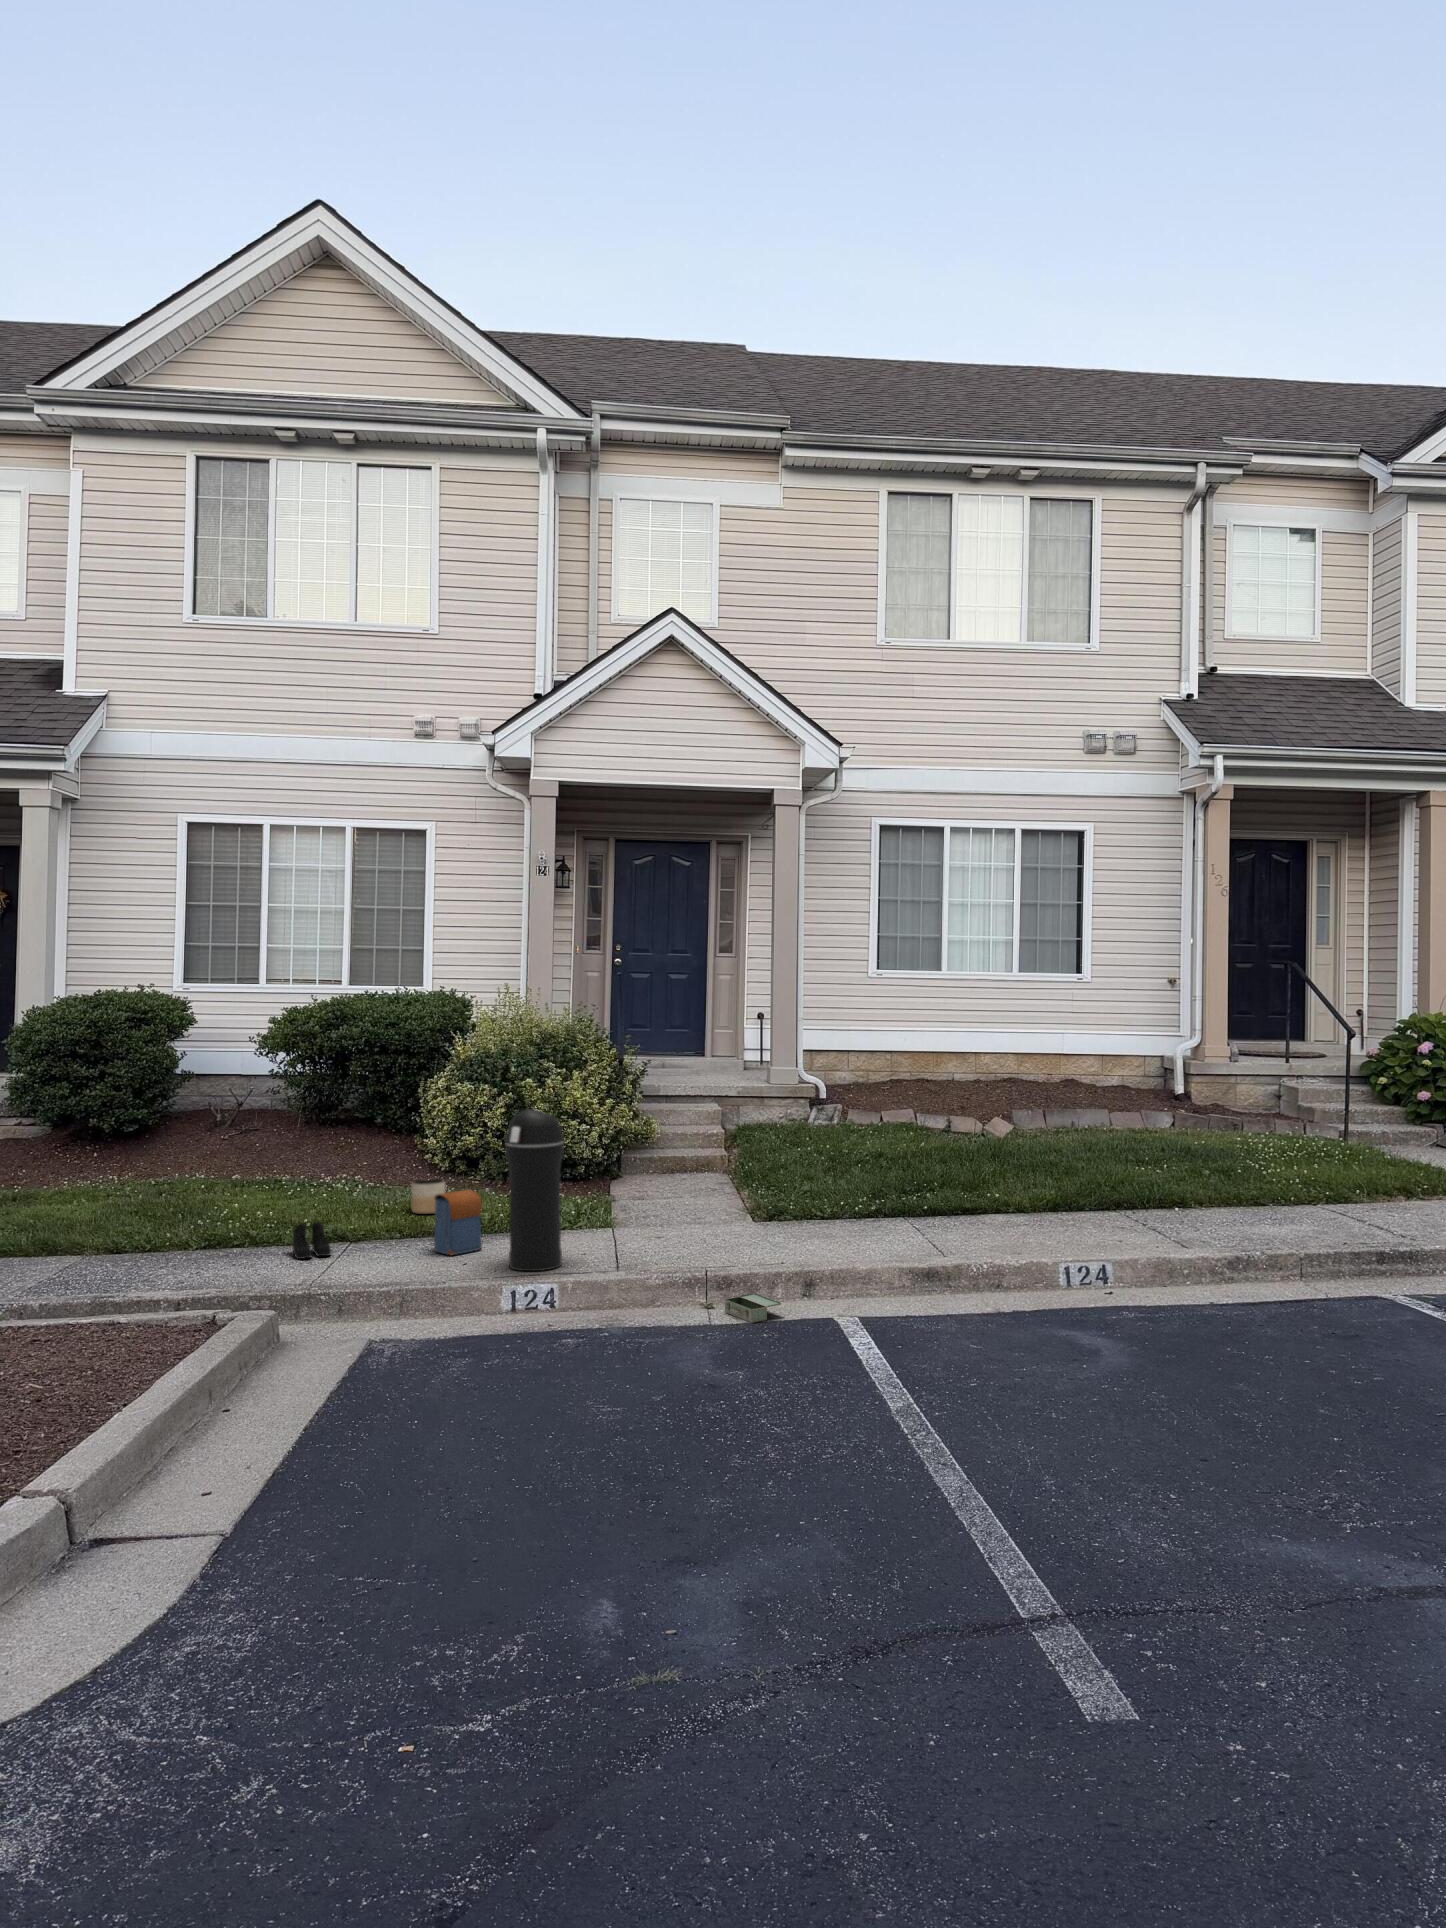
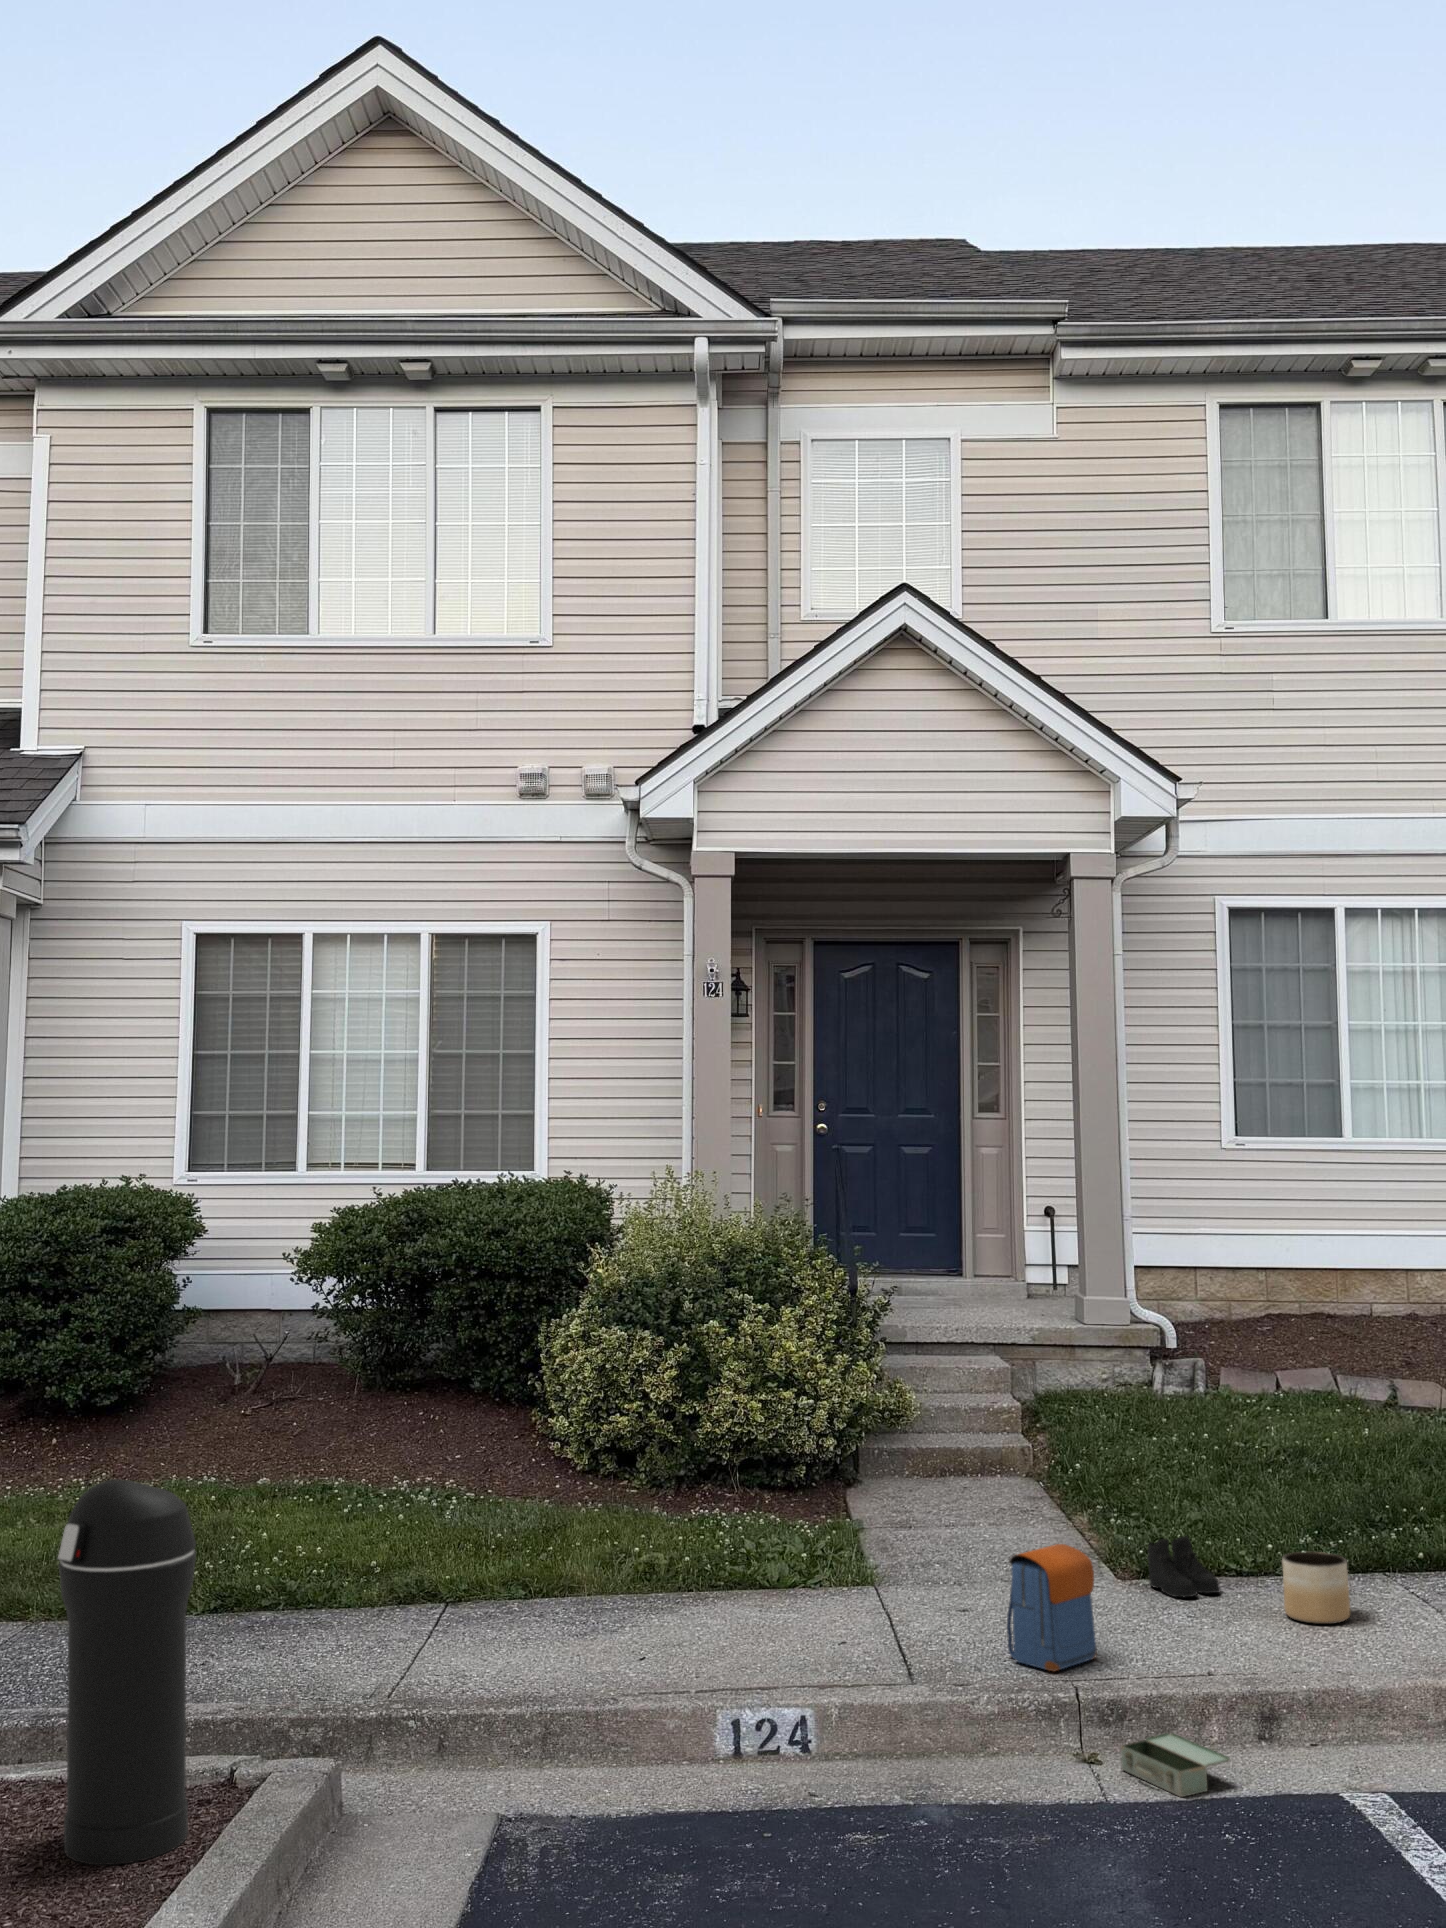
trash can: present [505,1109,564,1271] -> present [57,1479,196,1865]
planter: present [411,1179,445,1214] -> present [1282,1552,1350,1624]
backpack: present [434,1190,482,1255] -> present [1007,1544,1097,1671]
boots: present [293,1222,331,1259] -> present [1147,1536,1220,1597]

